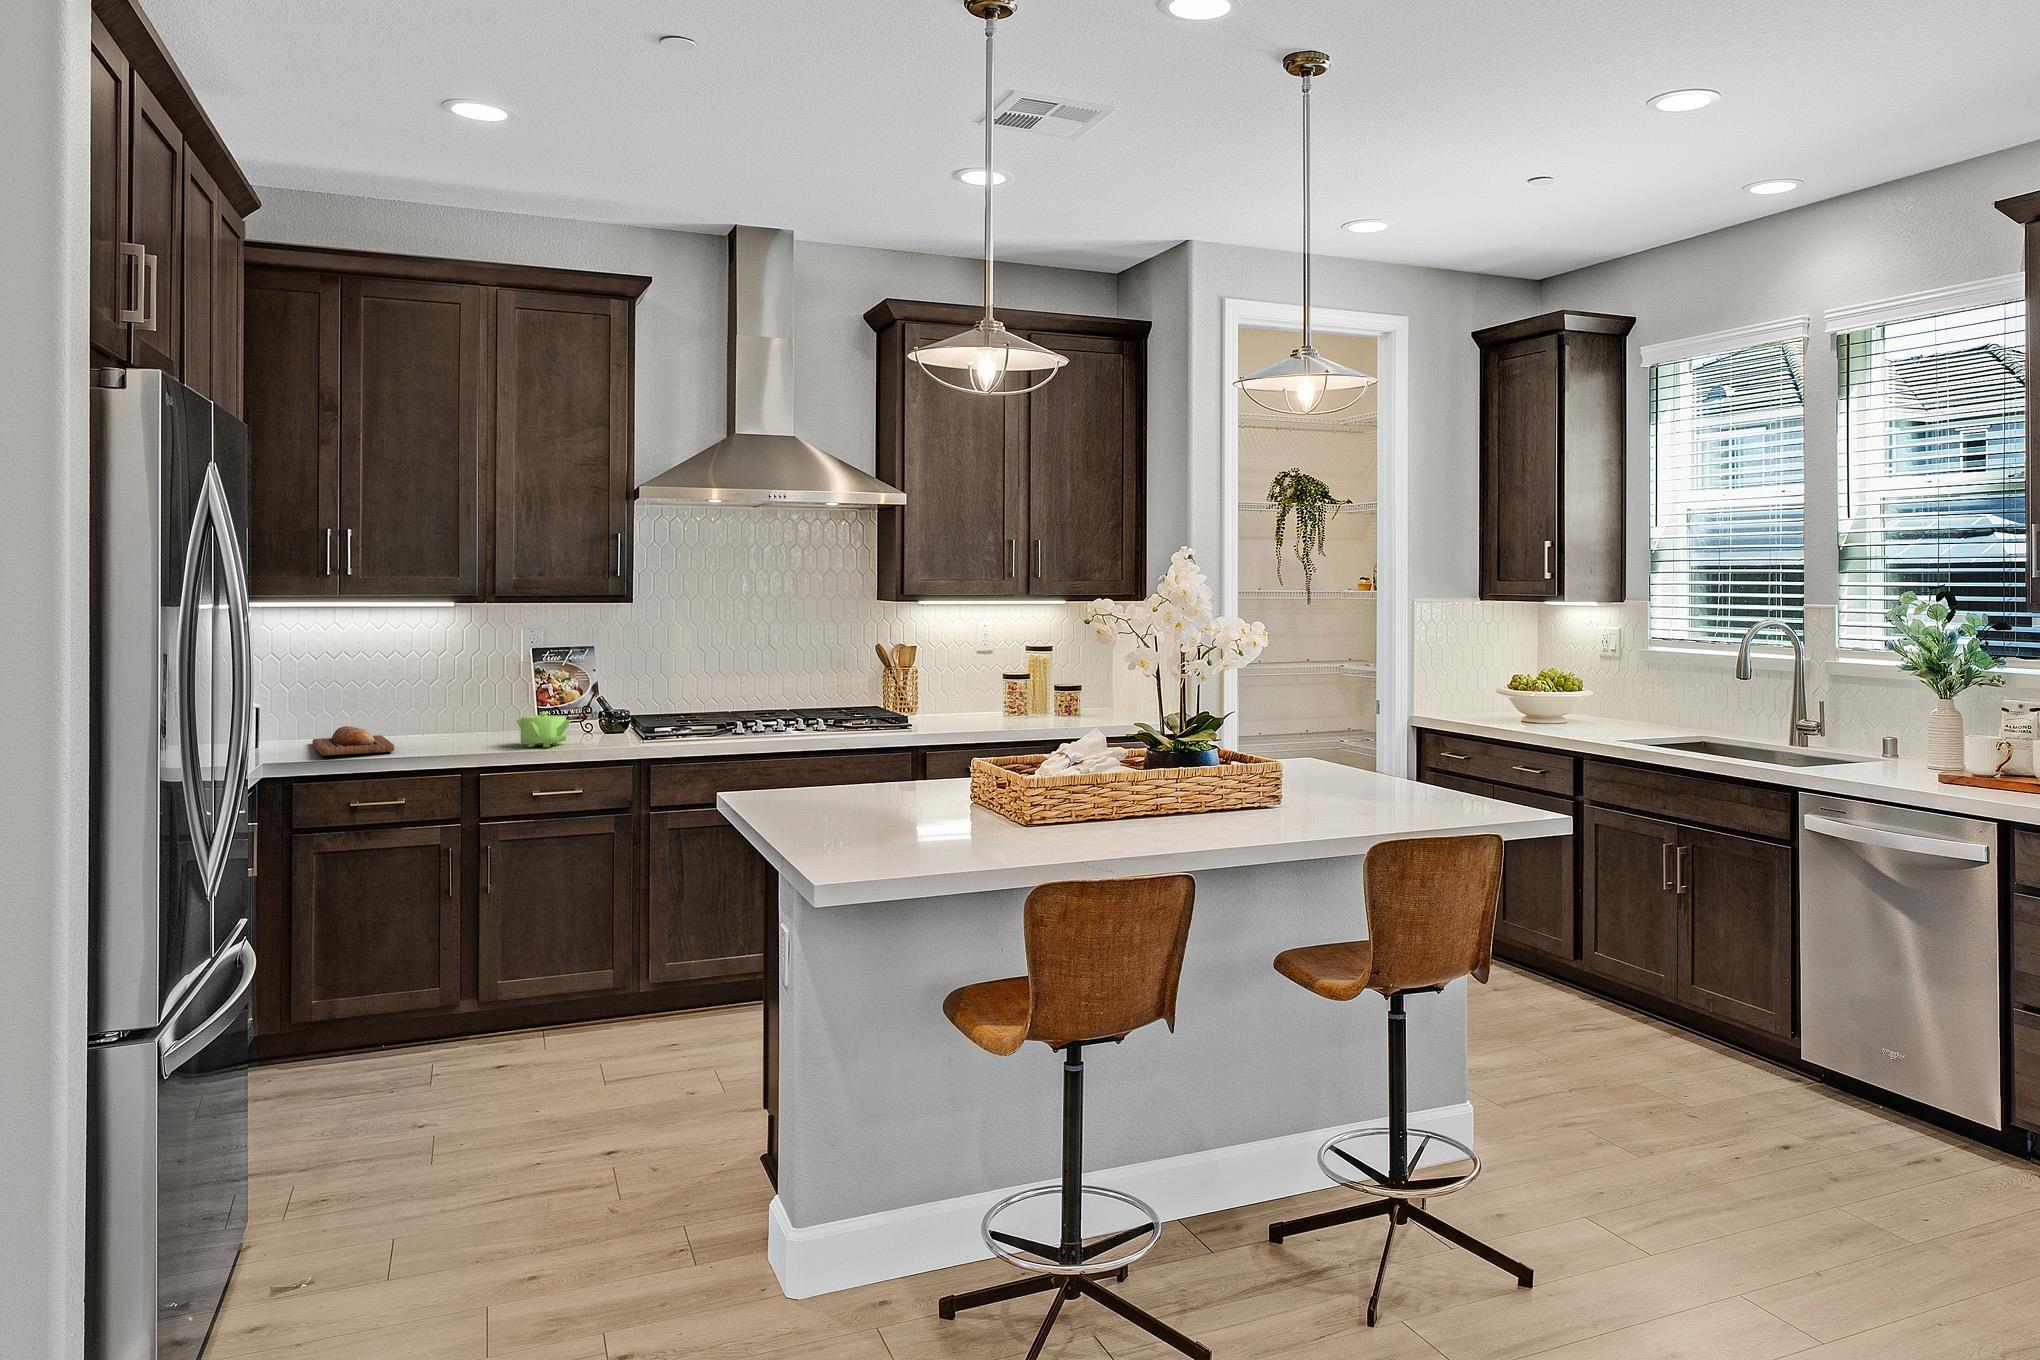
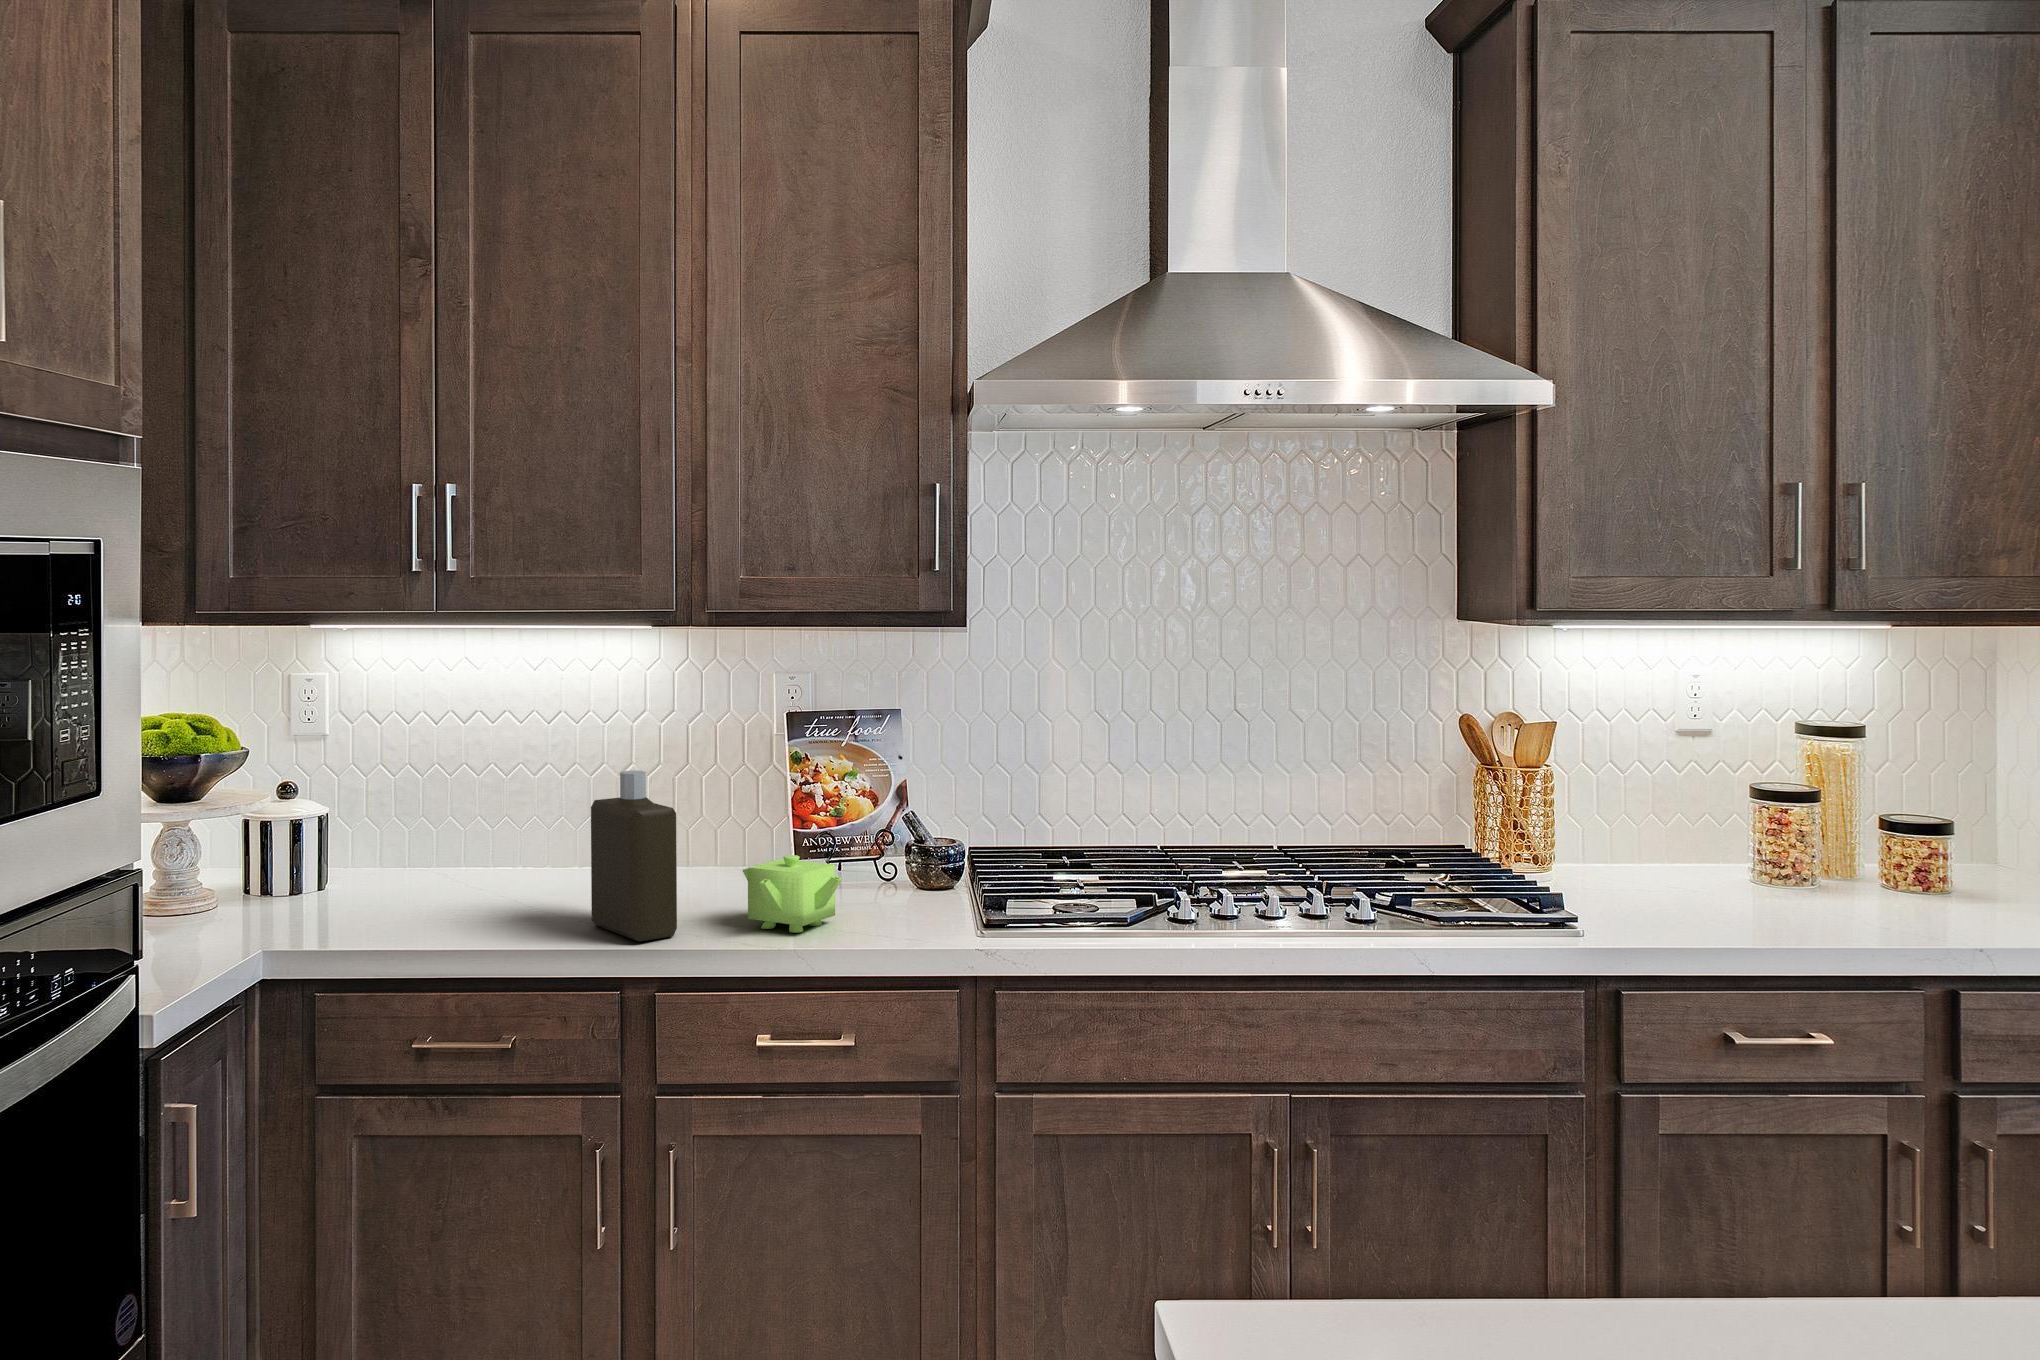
bottle: none [434,672,483,754] -> present [591,770,677,941]
bread loaf: present [312,726,394,755] -> none [395,856,529,927]

